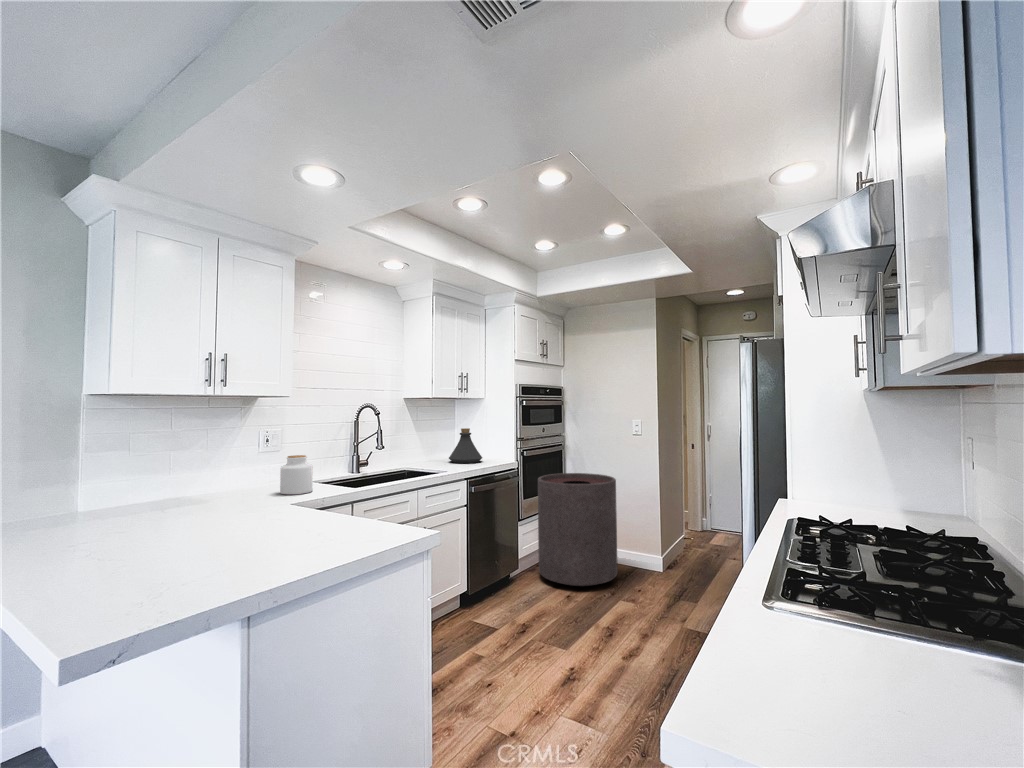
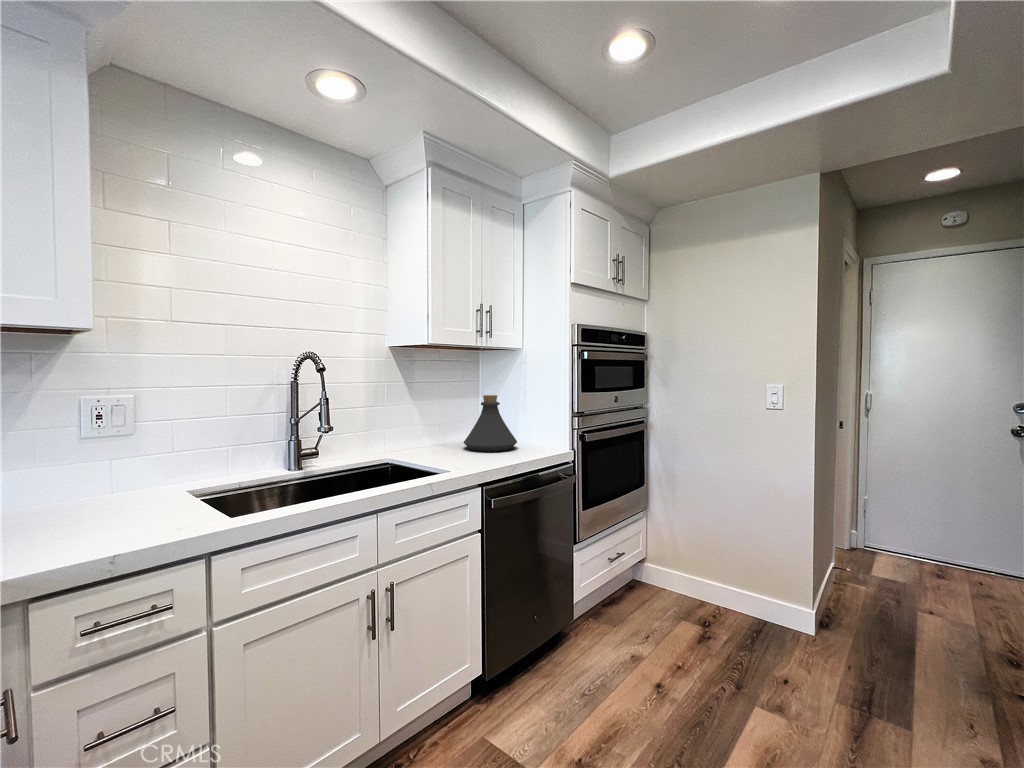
jar: present [280,455,313,495] -> none [51,451,135,539]
trash can: present [538,473,618,586] -> none [606,466,741,665]

